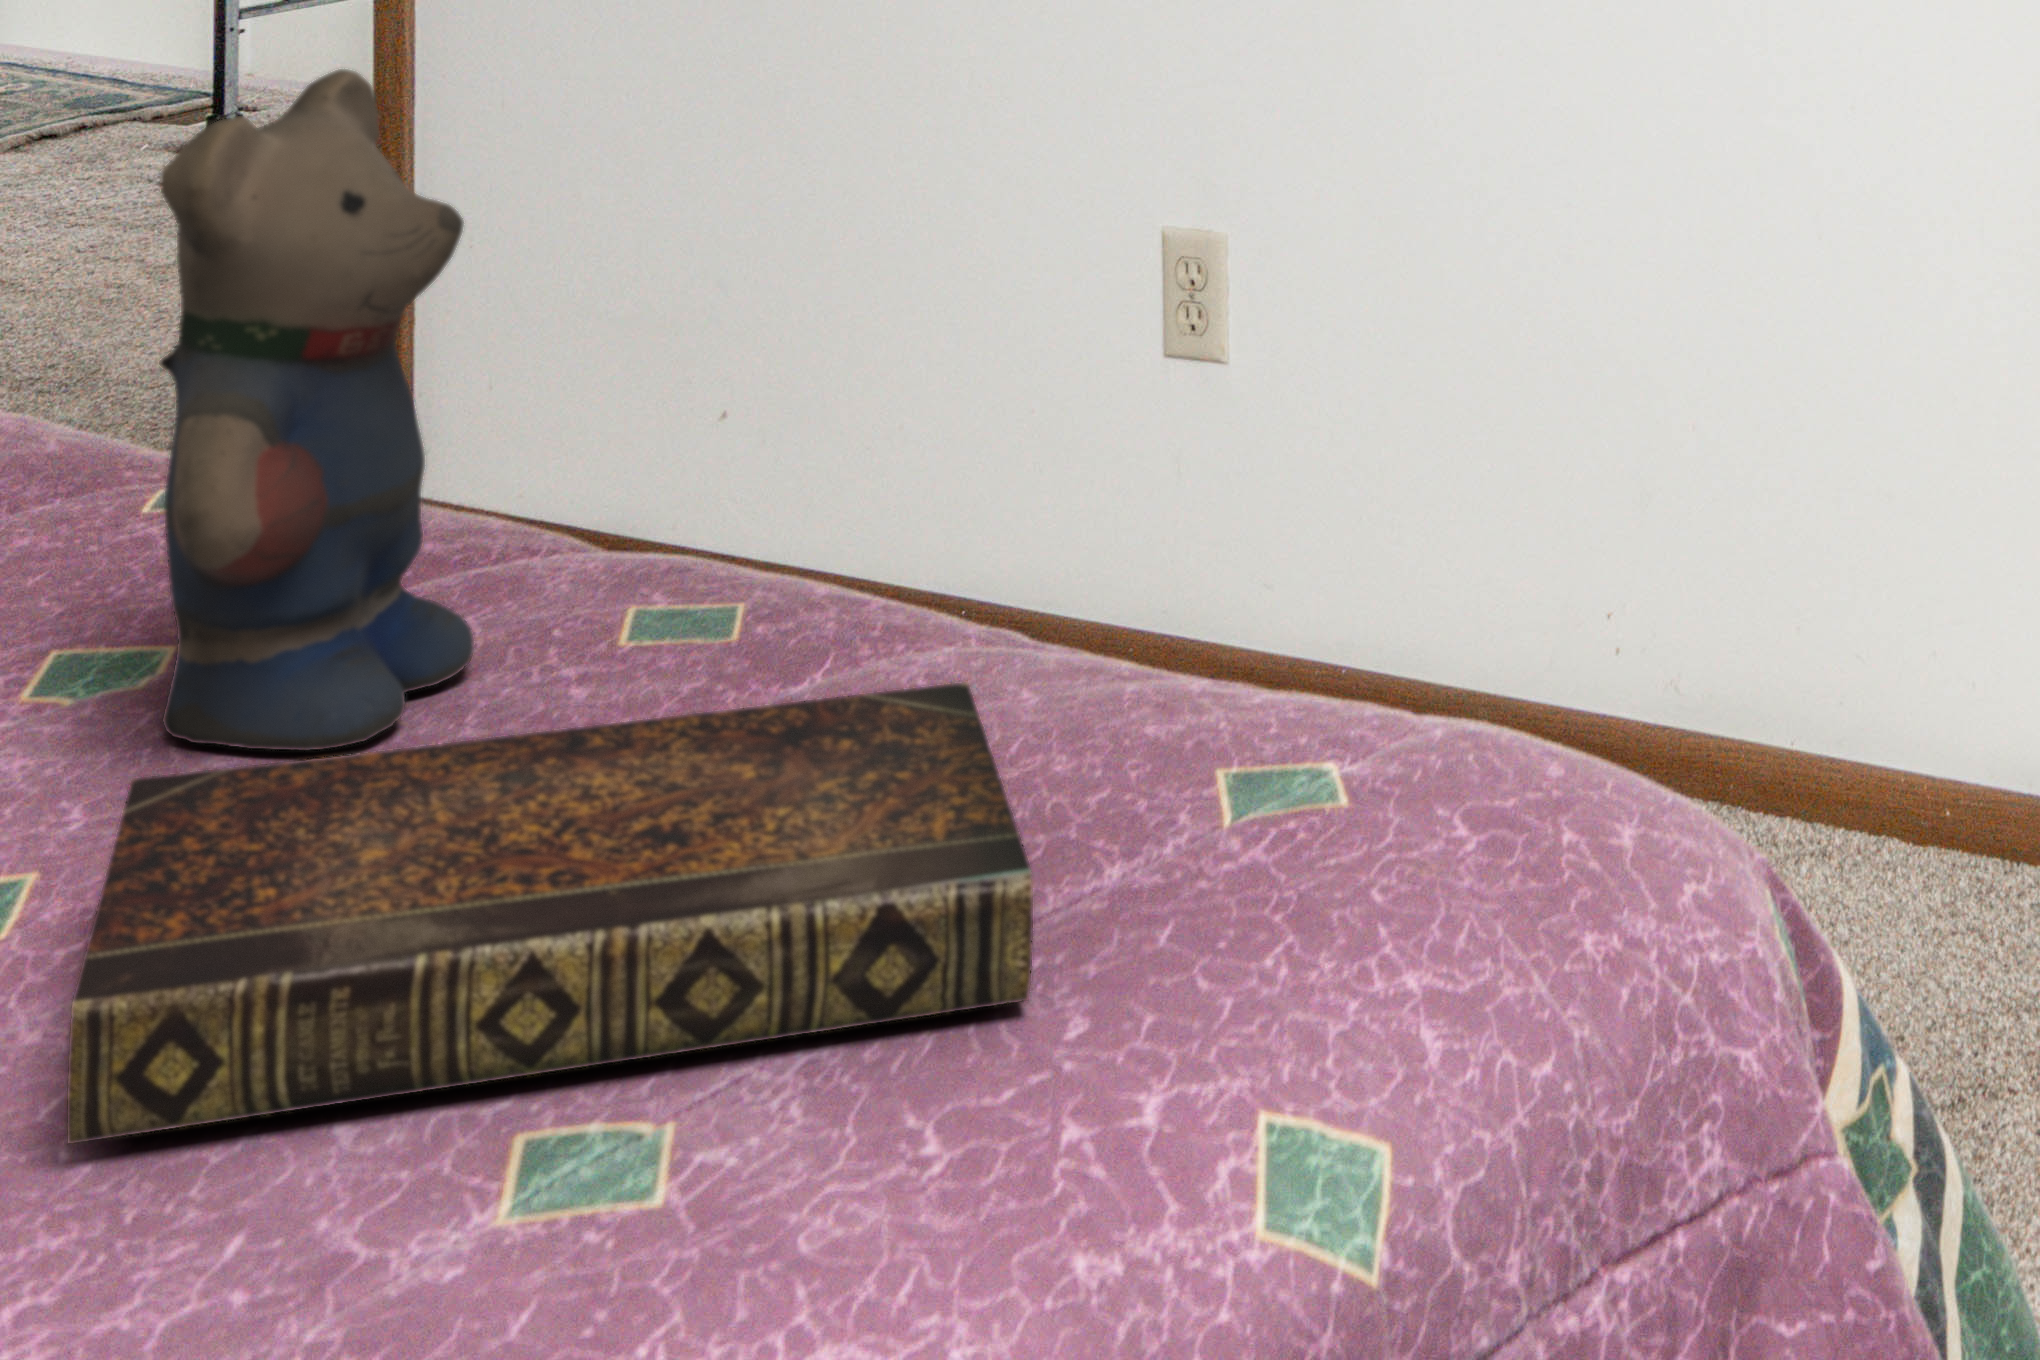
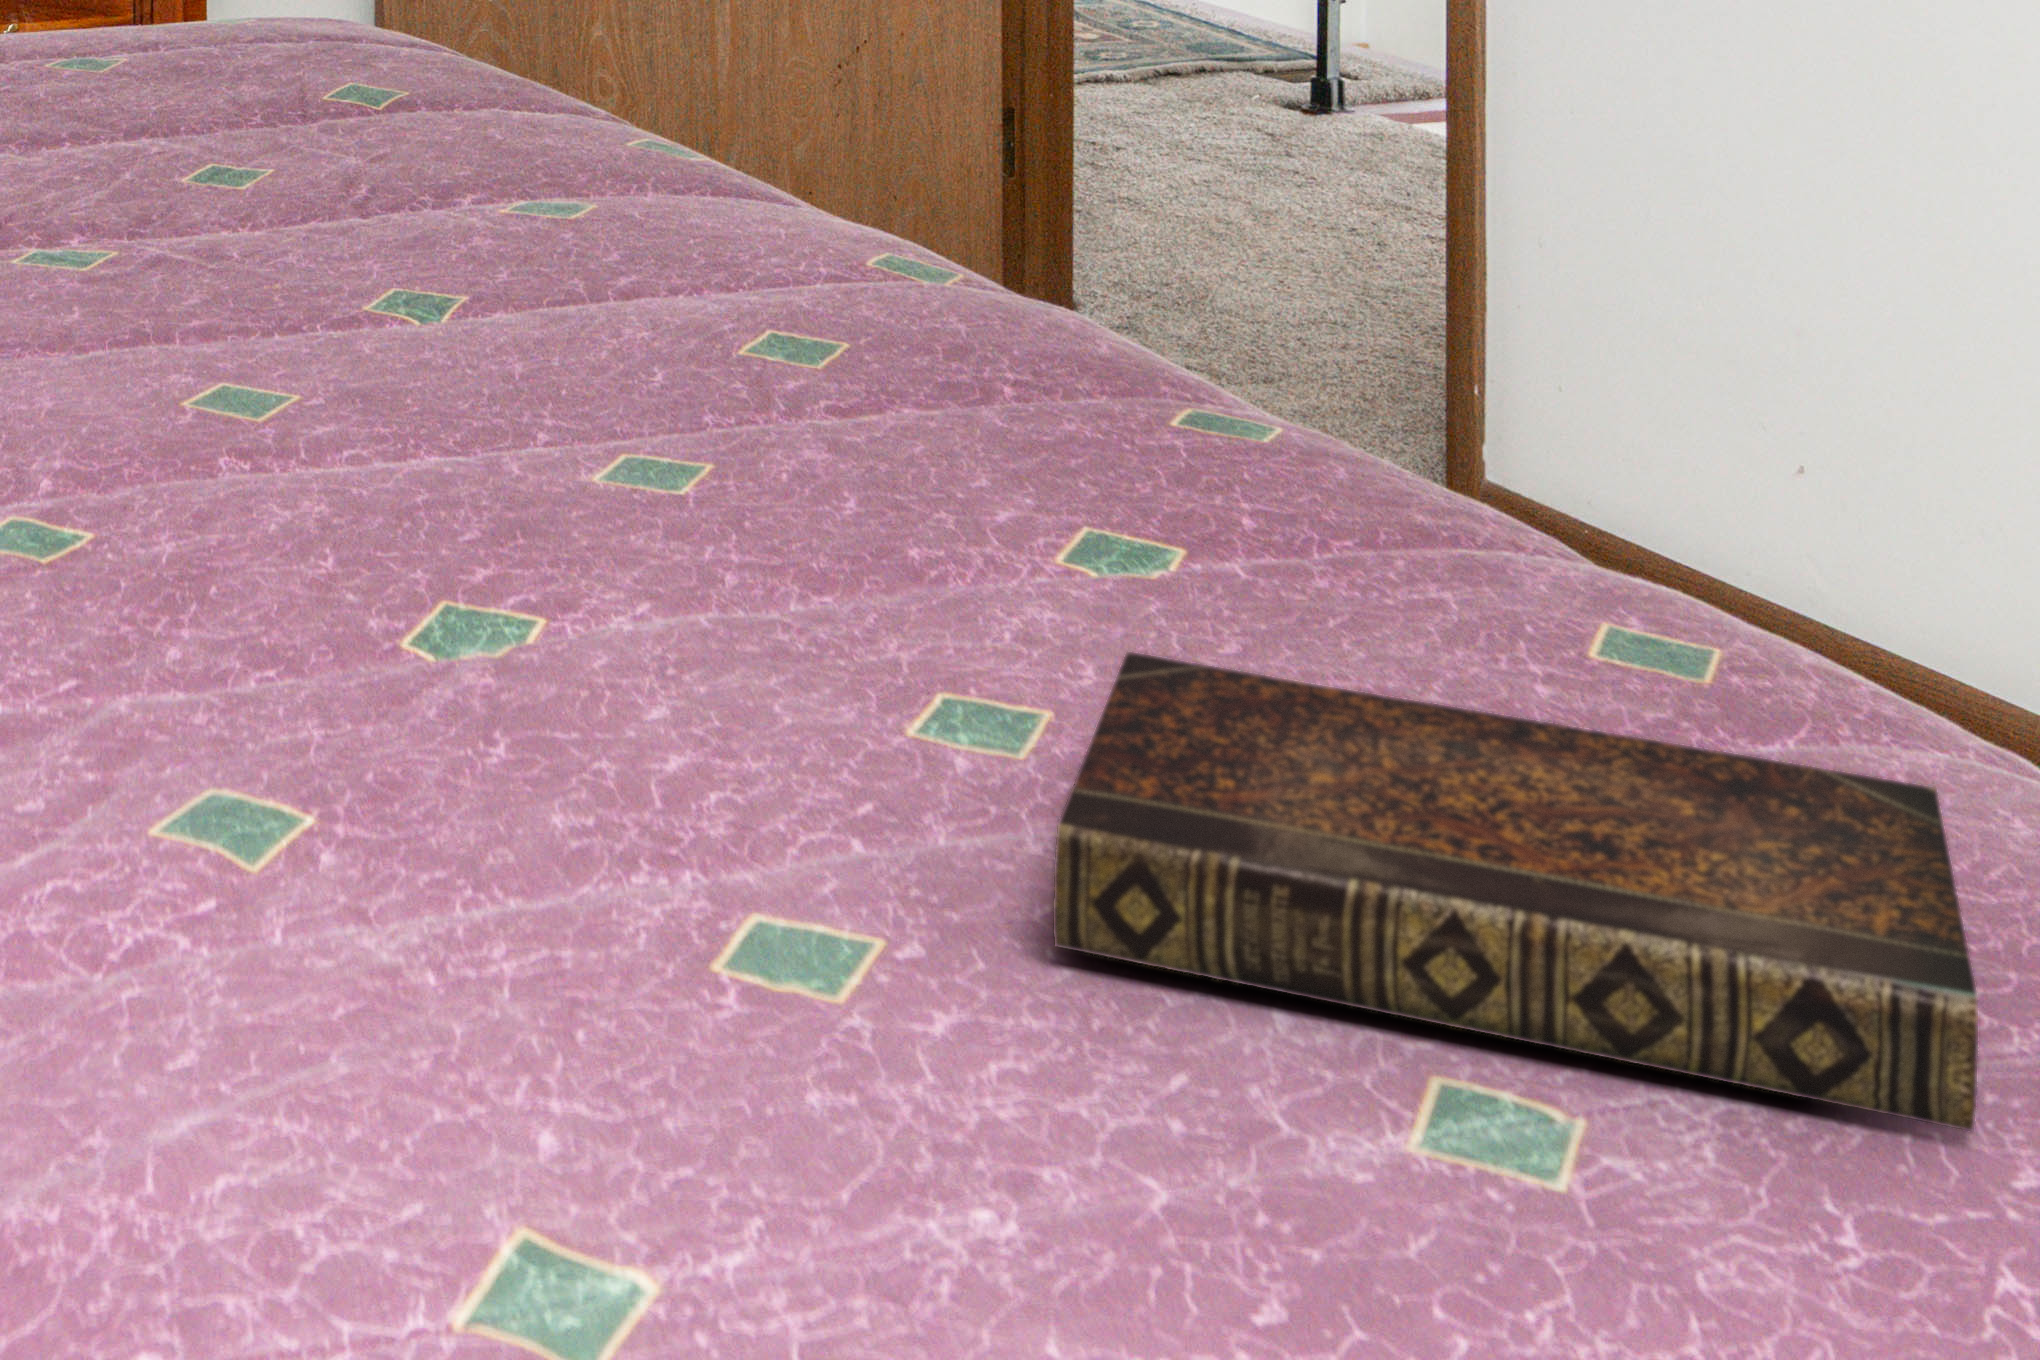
teddy bear: present [160,69,474,750] -> none [1163,49,1448,680]

